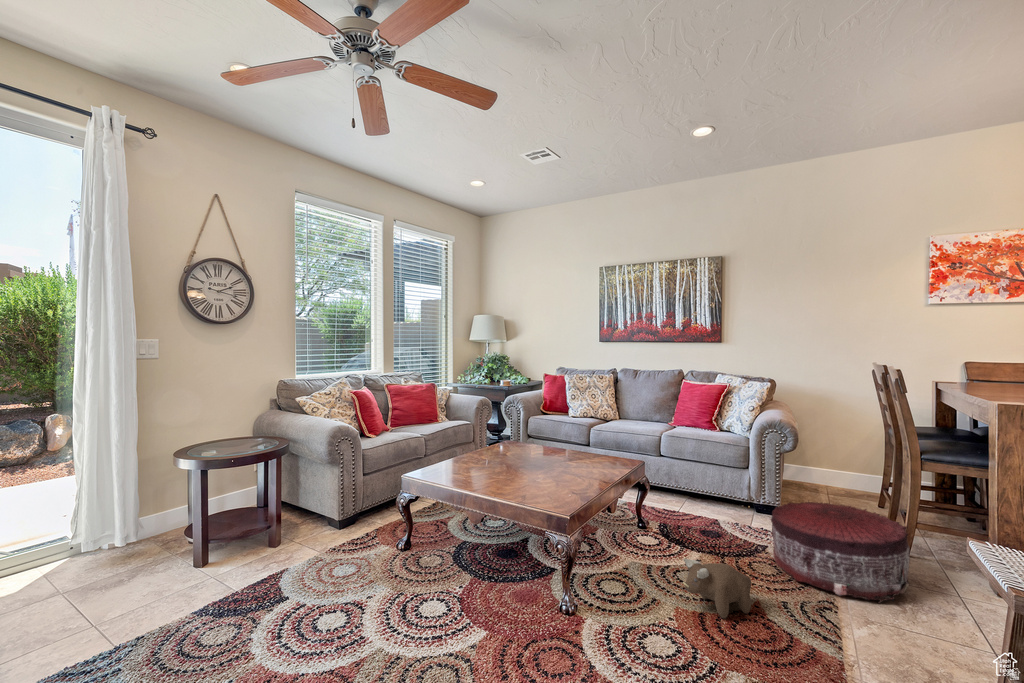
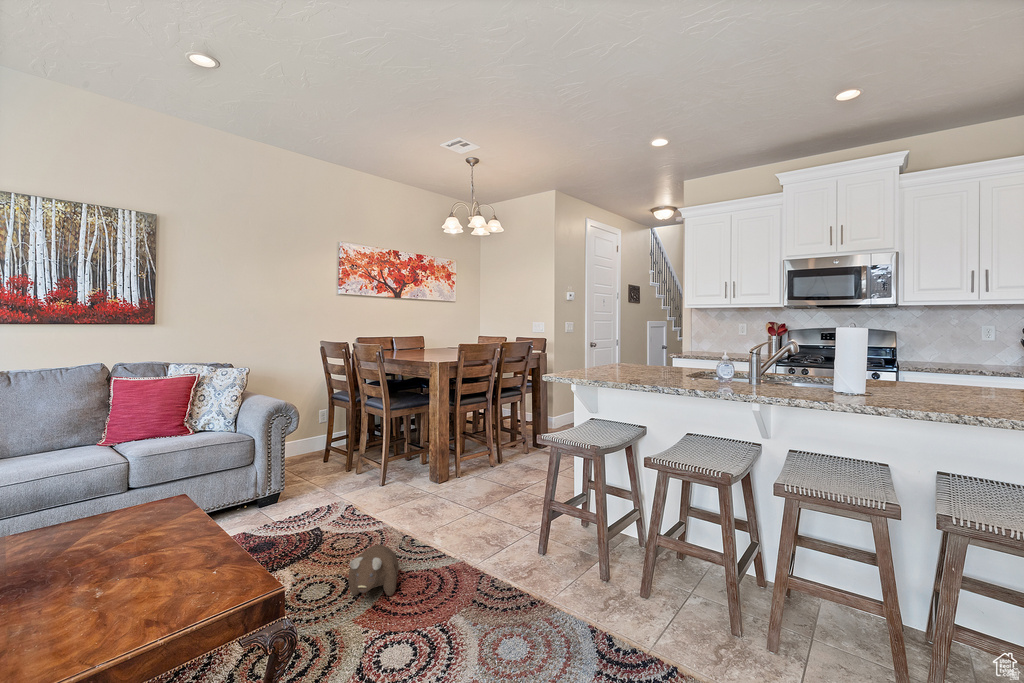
pouf: present [771,502,910,603] -> none [330,458,432,536]

